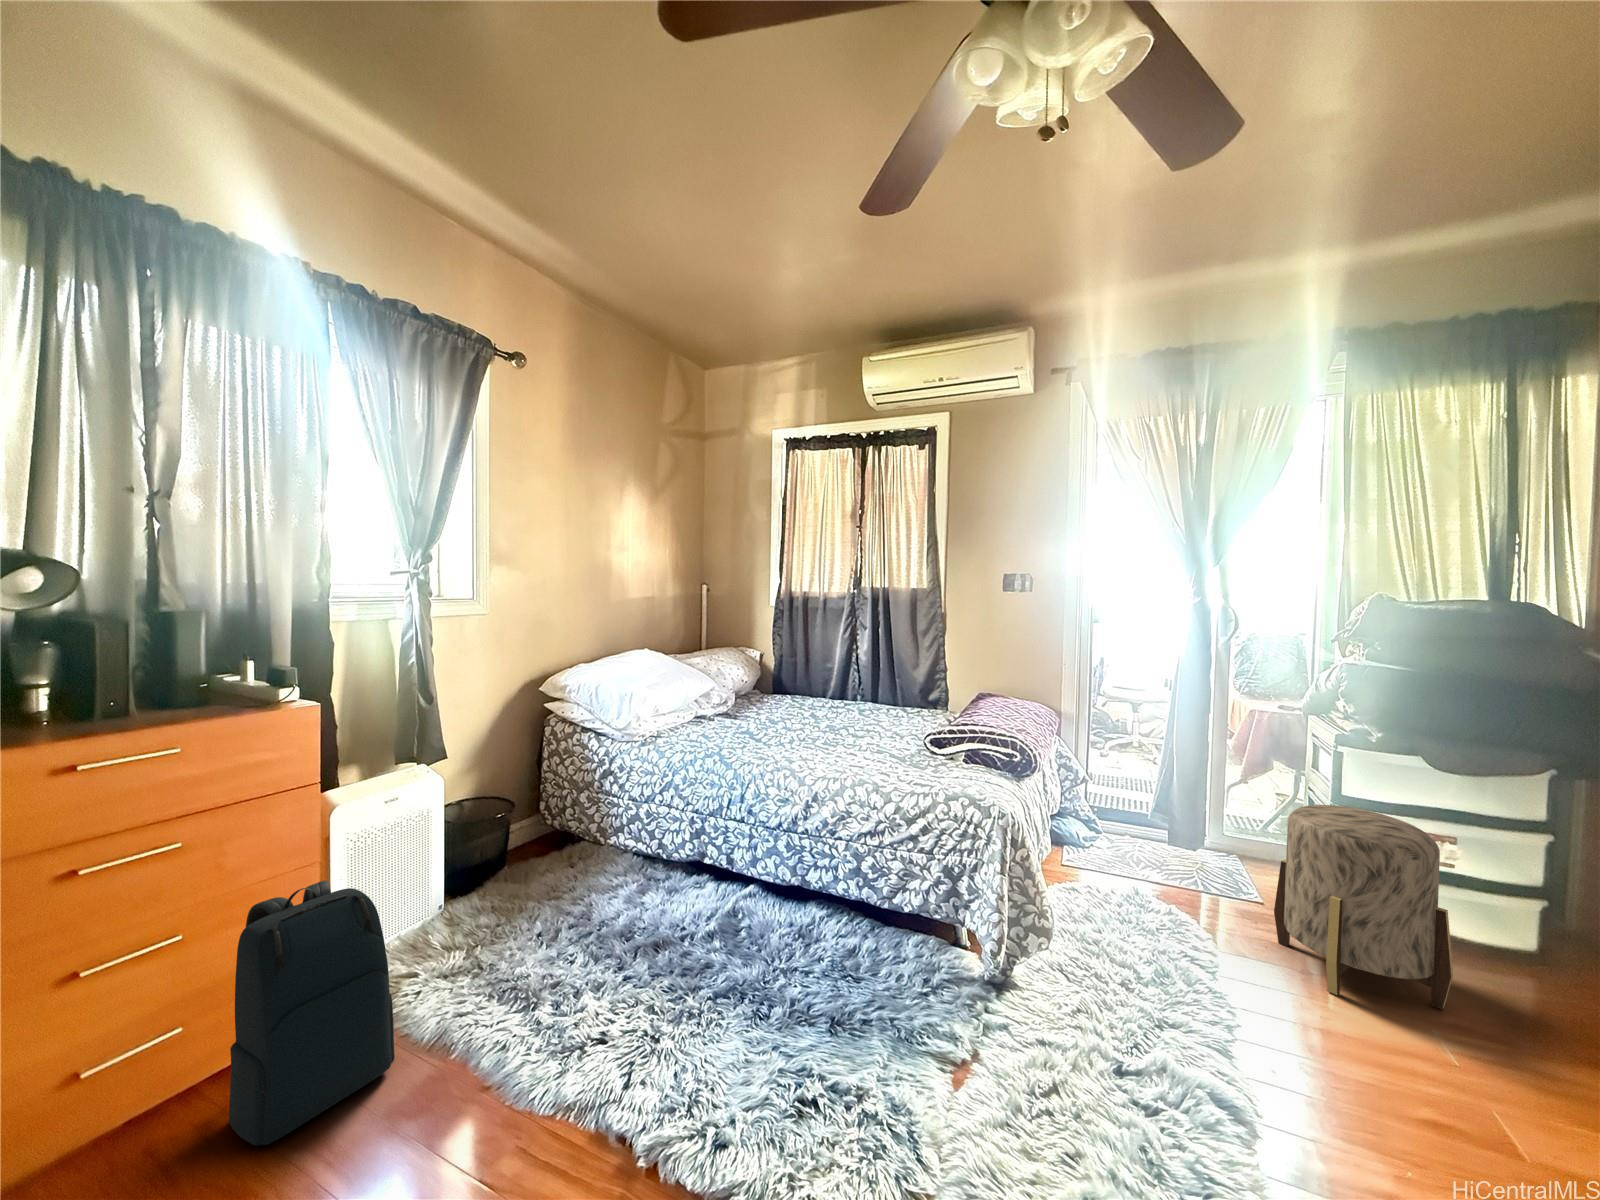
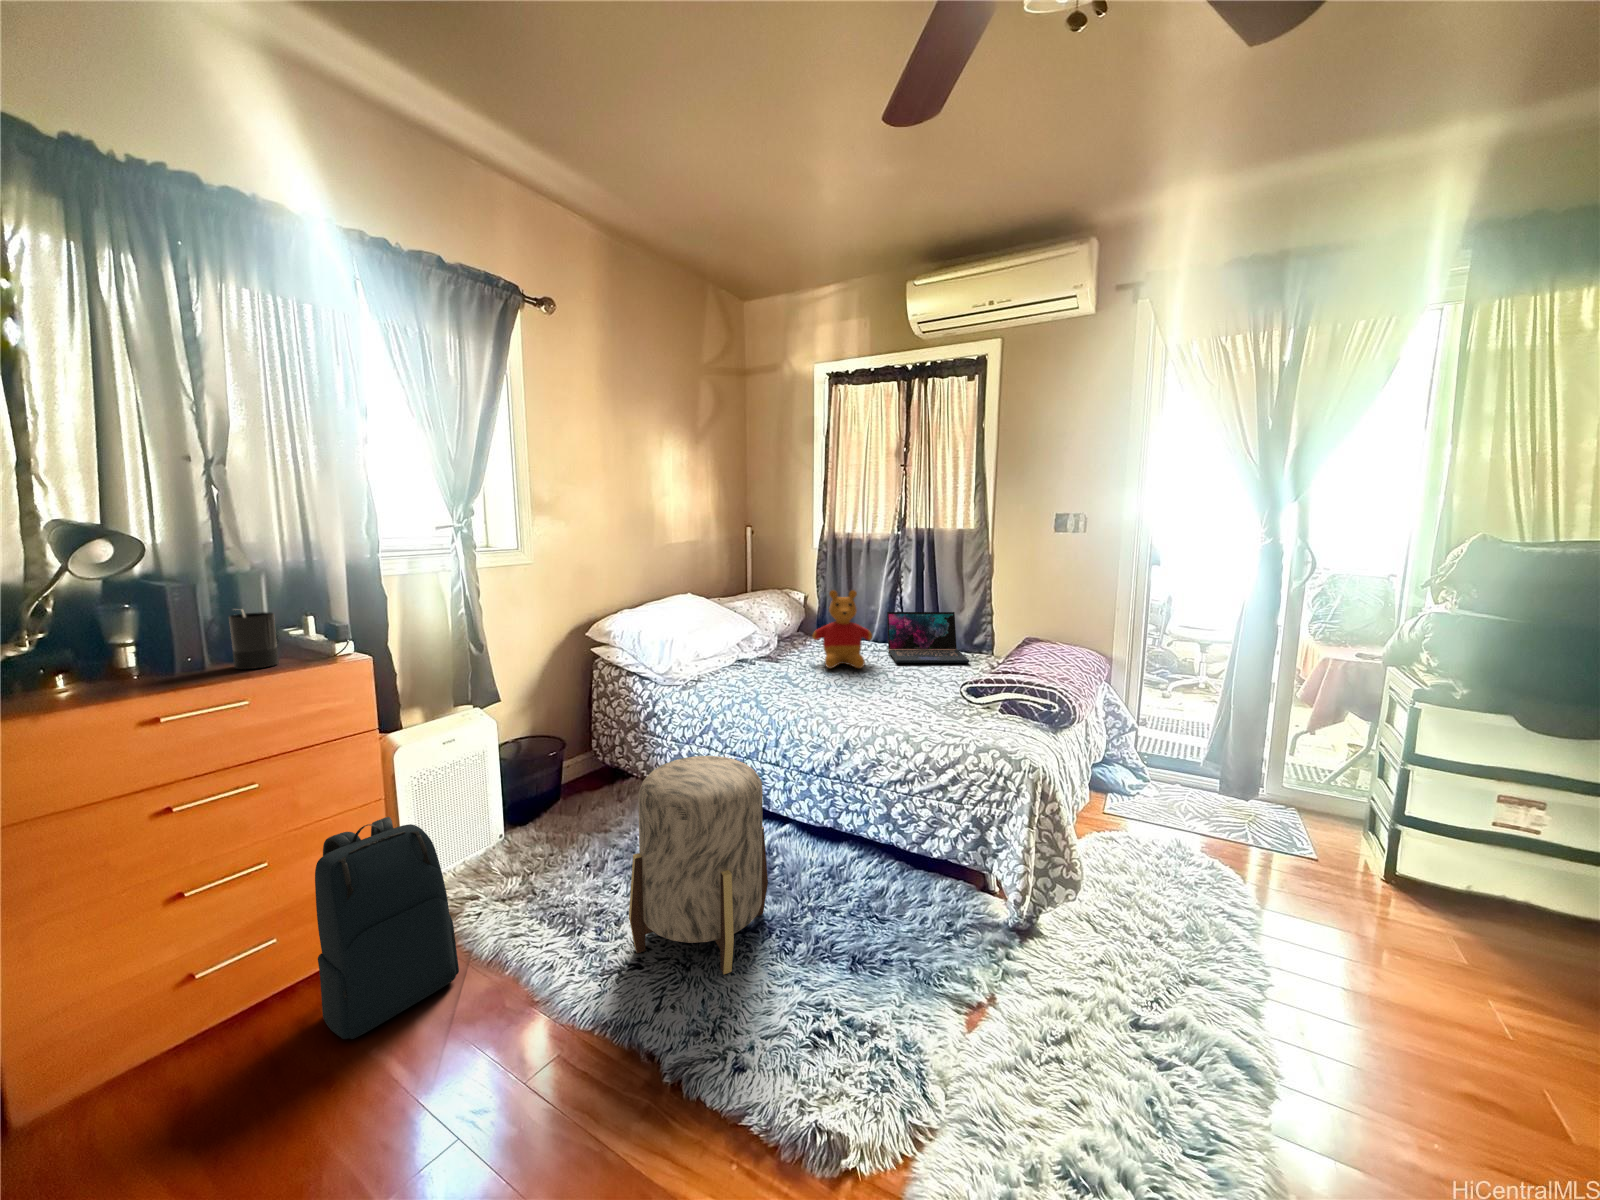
stuffed bear: none [774,645,834,723] -> present [812,590,872,668]
candle: none [161,649,213,715] -> present [229,610,279,669]
laptop: none [846,668,928,718] -> present [887,612,969,663]
ottoman: present [1274,805,1453,1009] -> present [629,756,768,974]

